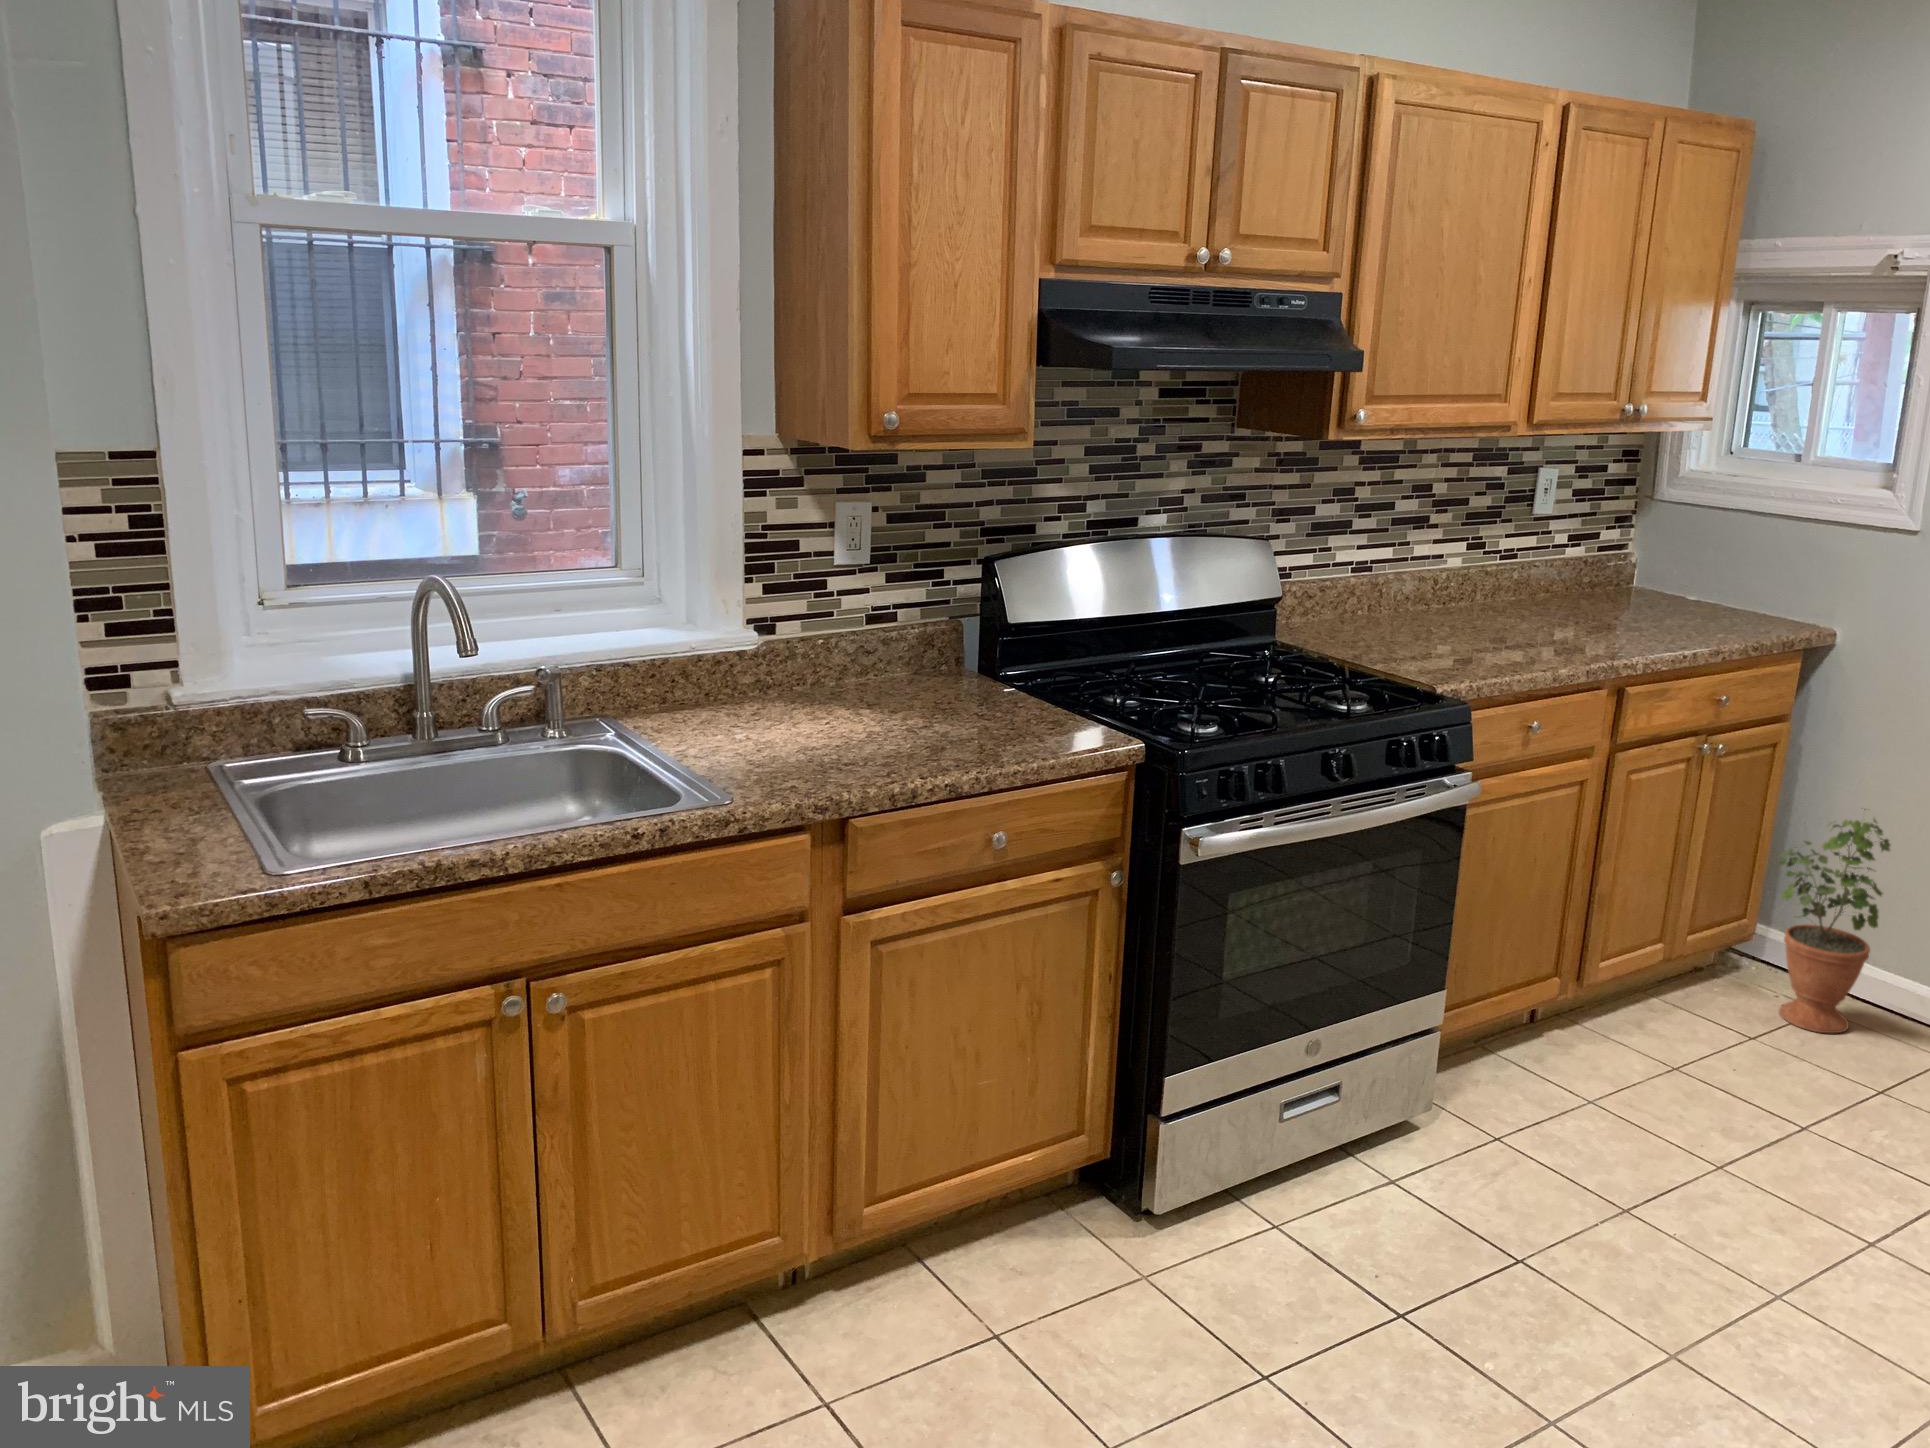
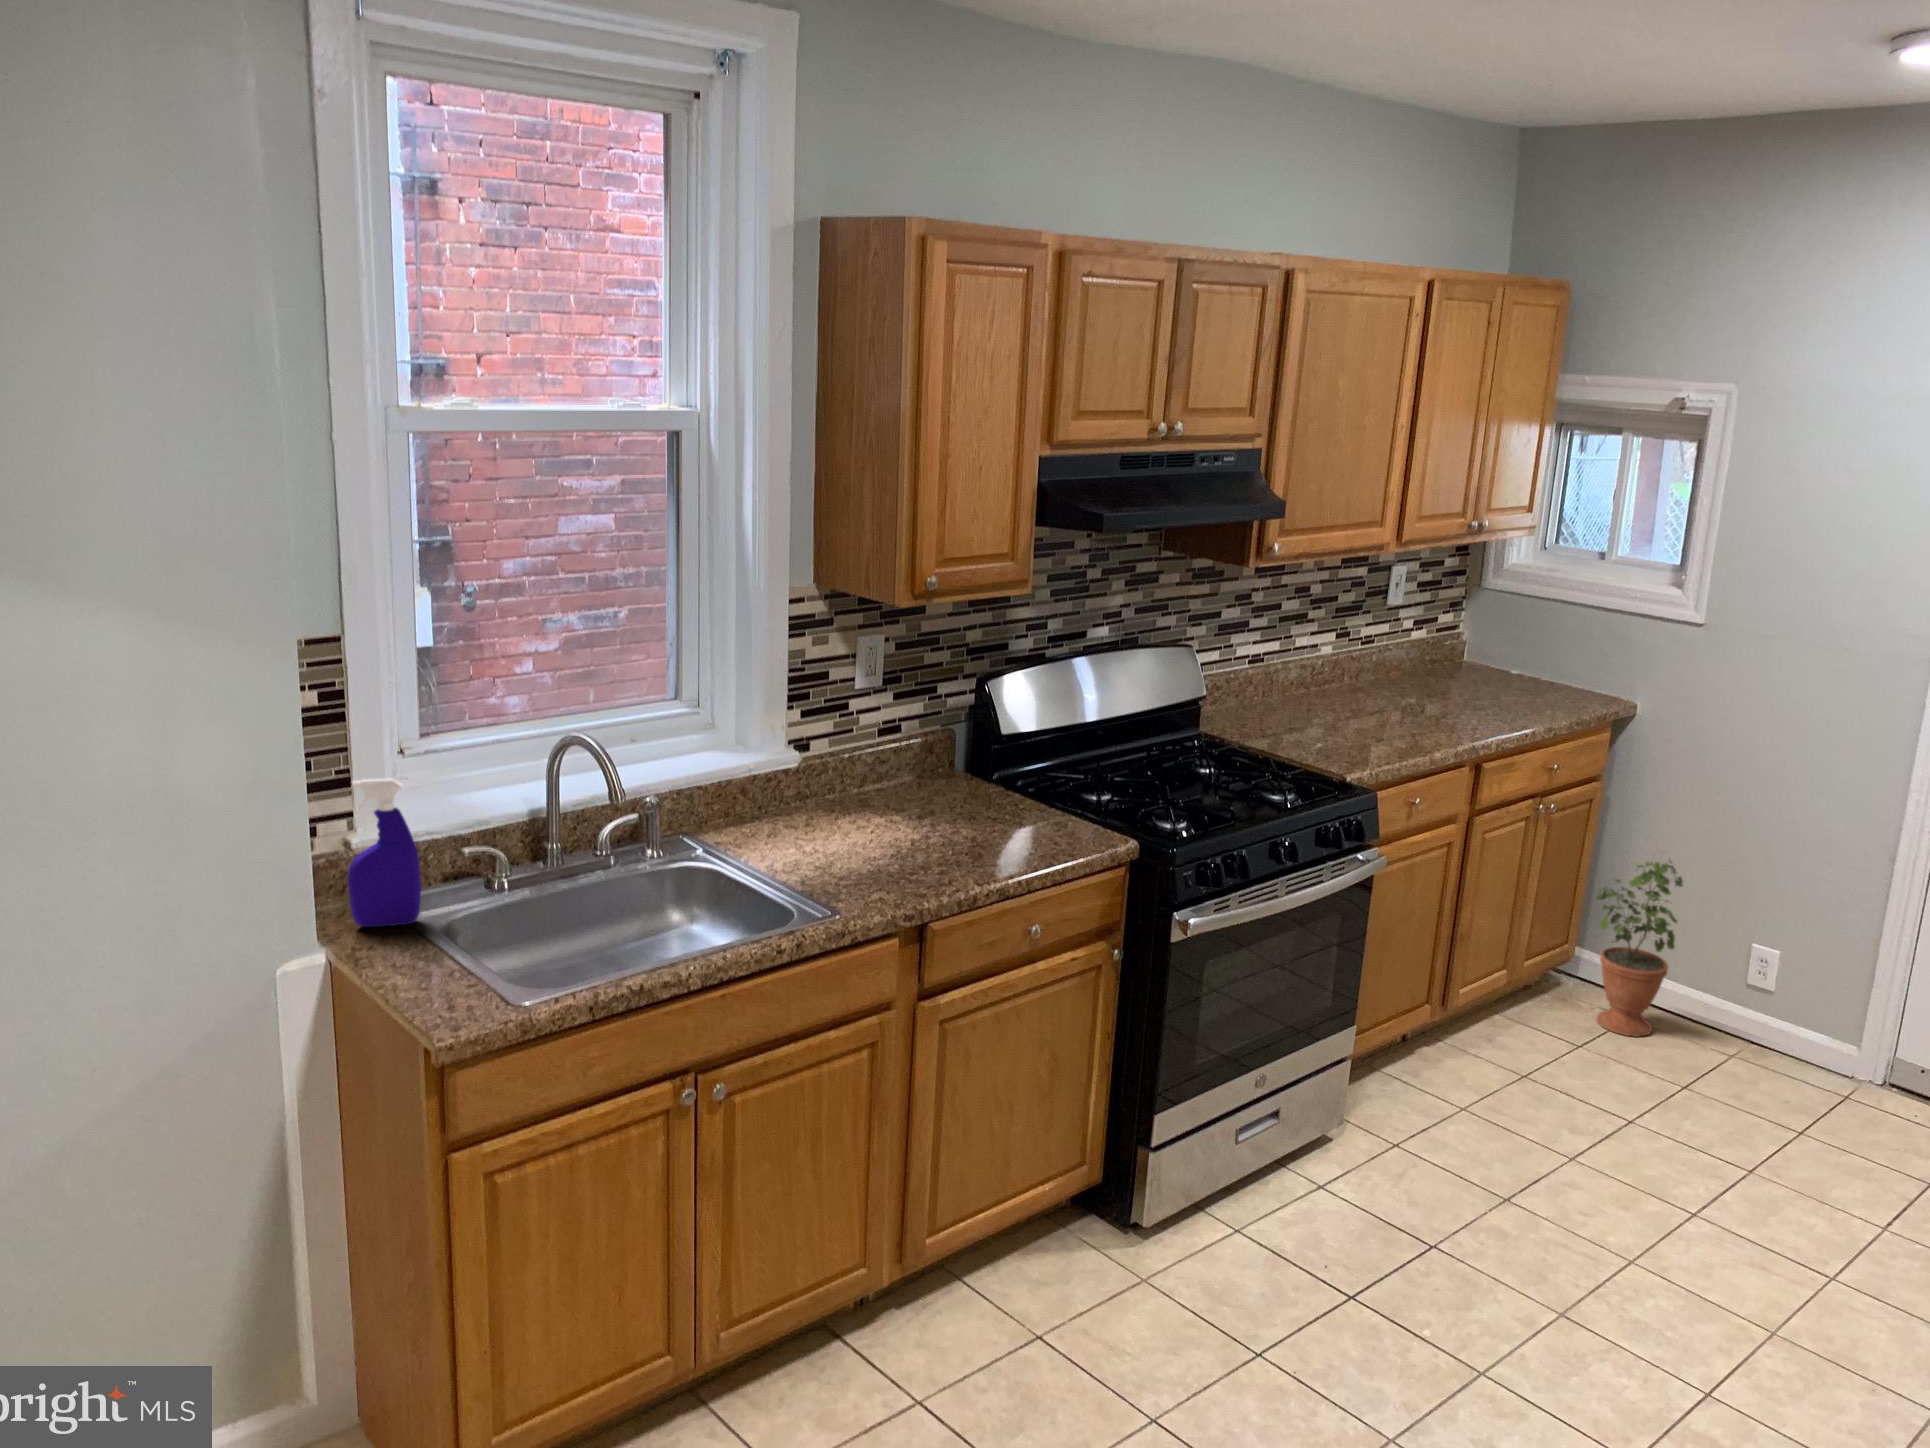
spray bottle: none [149,614,240,792] -> present [348,778,421,927]

